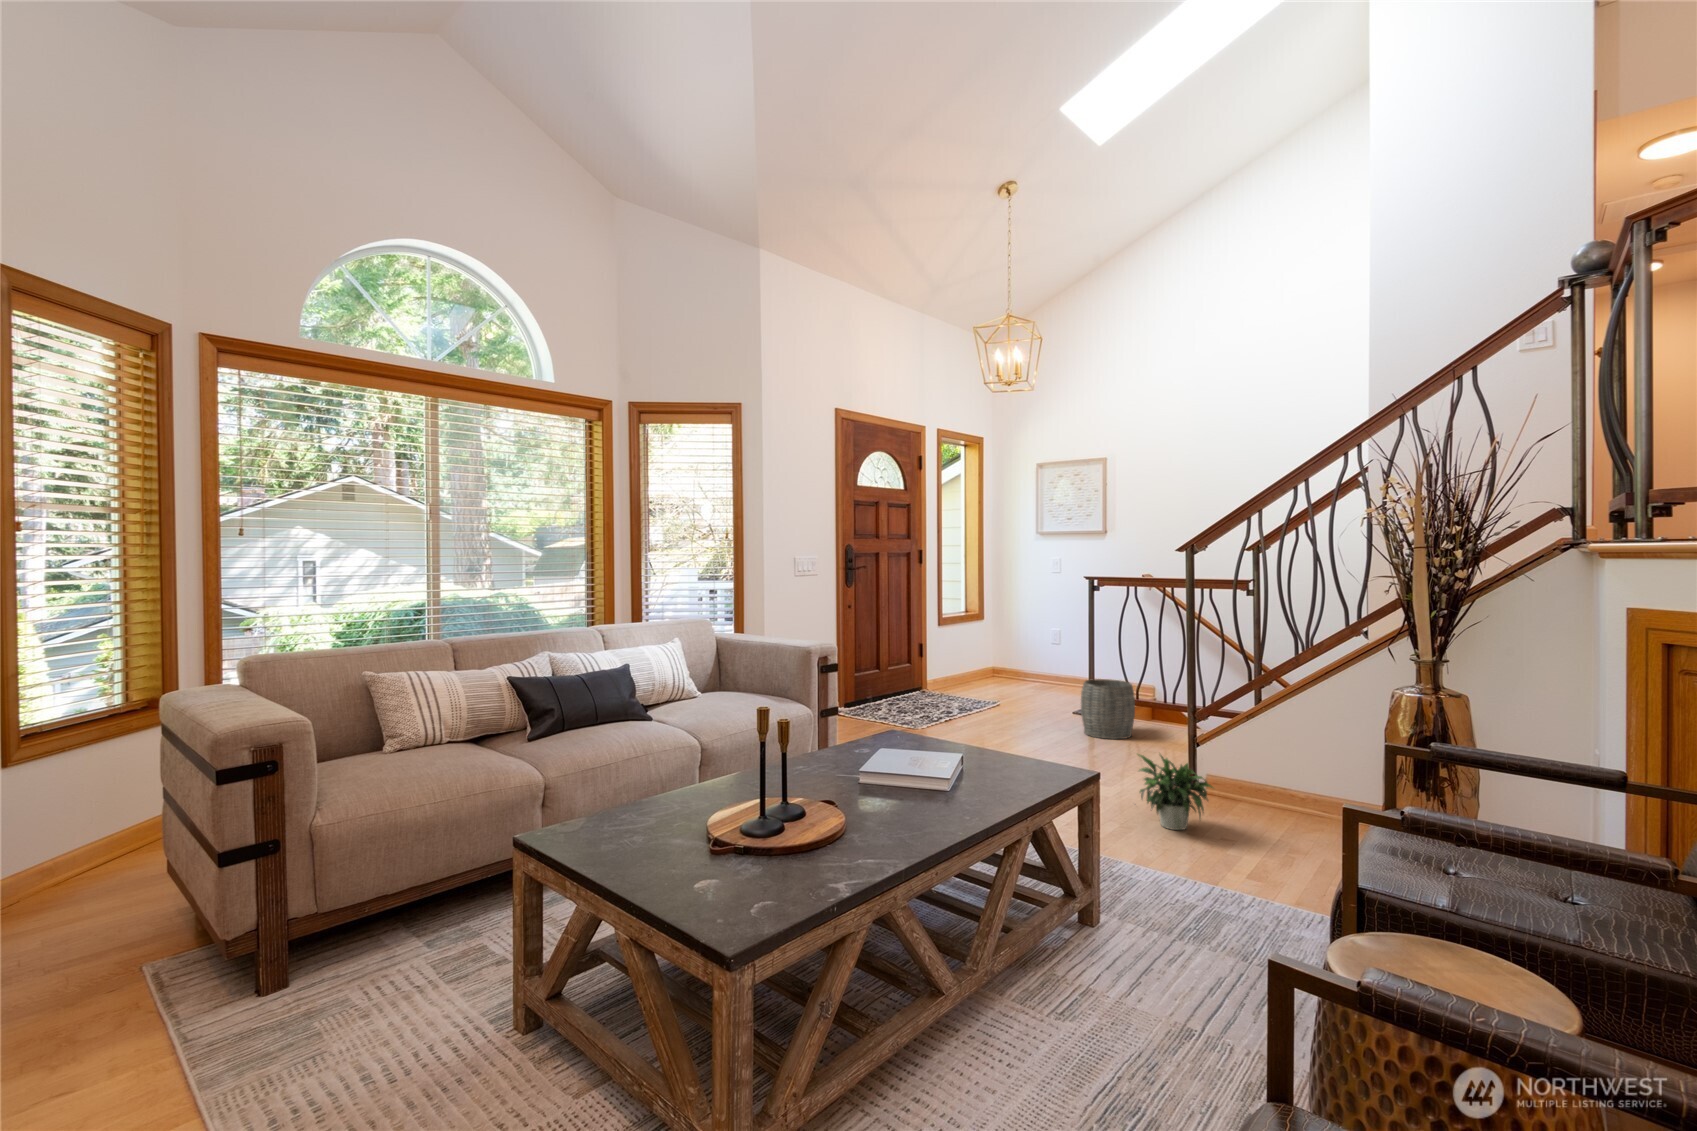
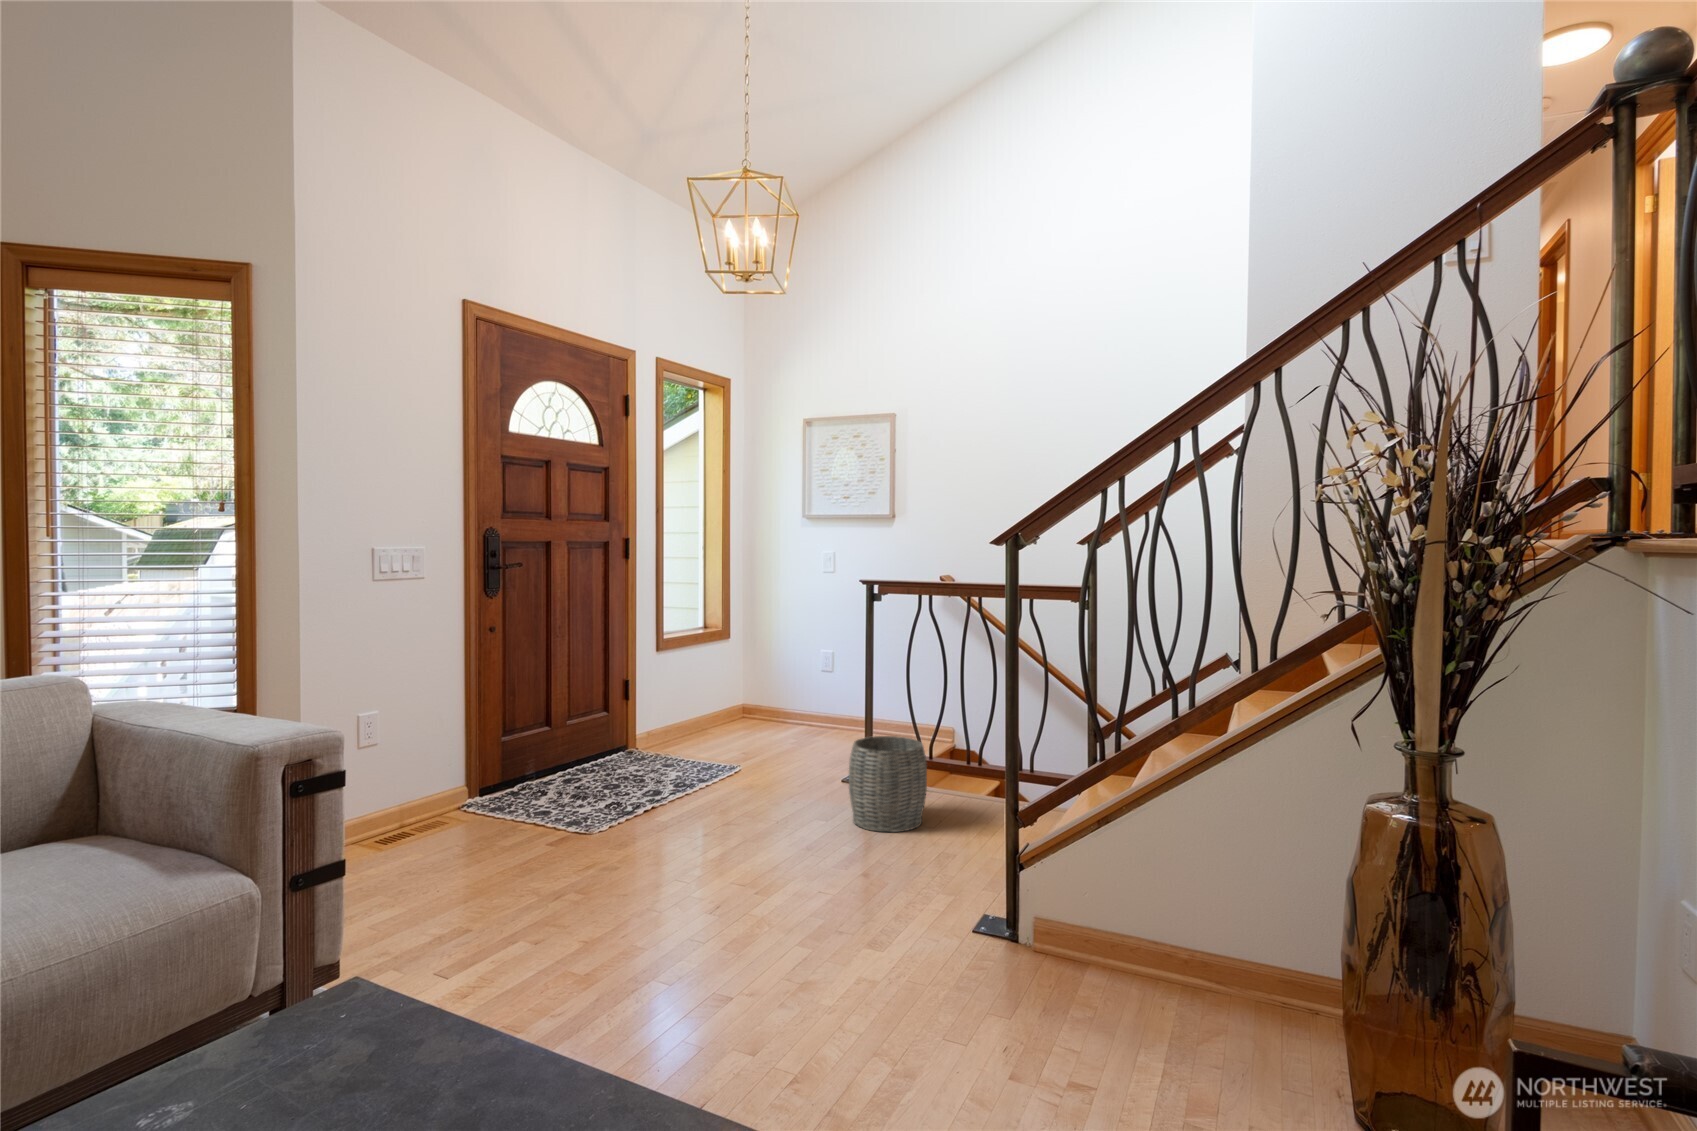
potted plant: present [1134,754,1213,830] -> none [915,909,1057,1068]

